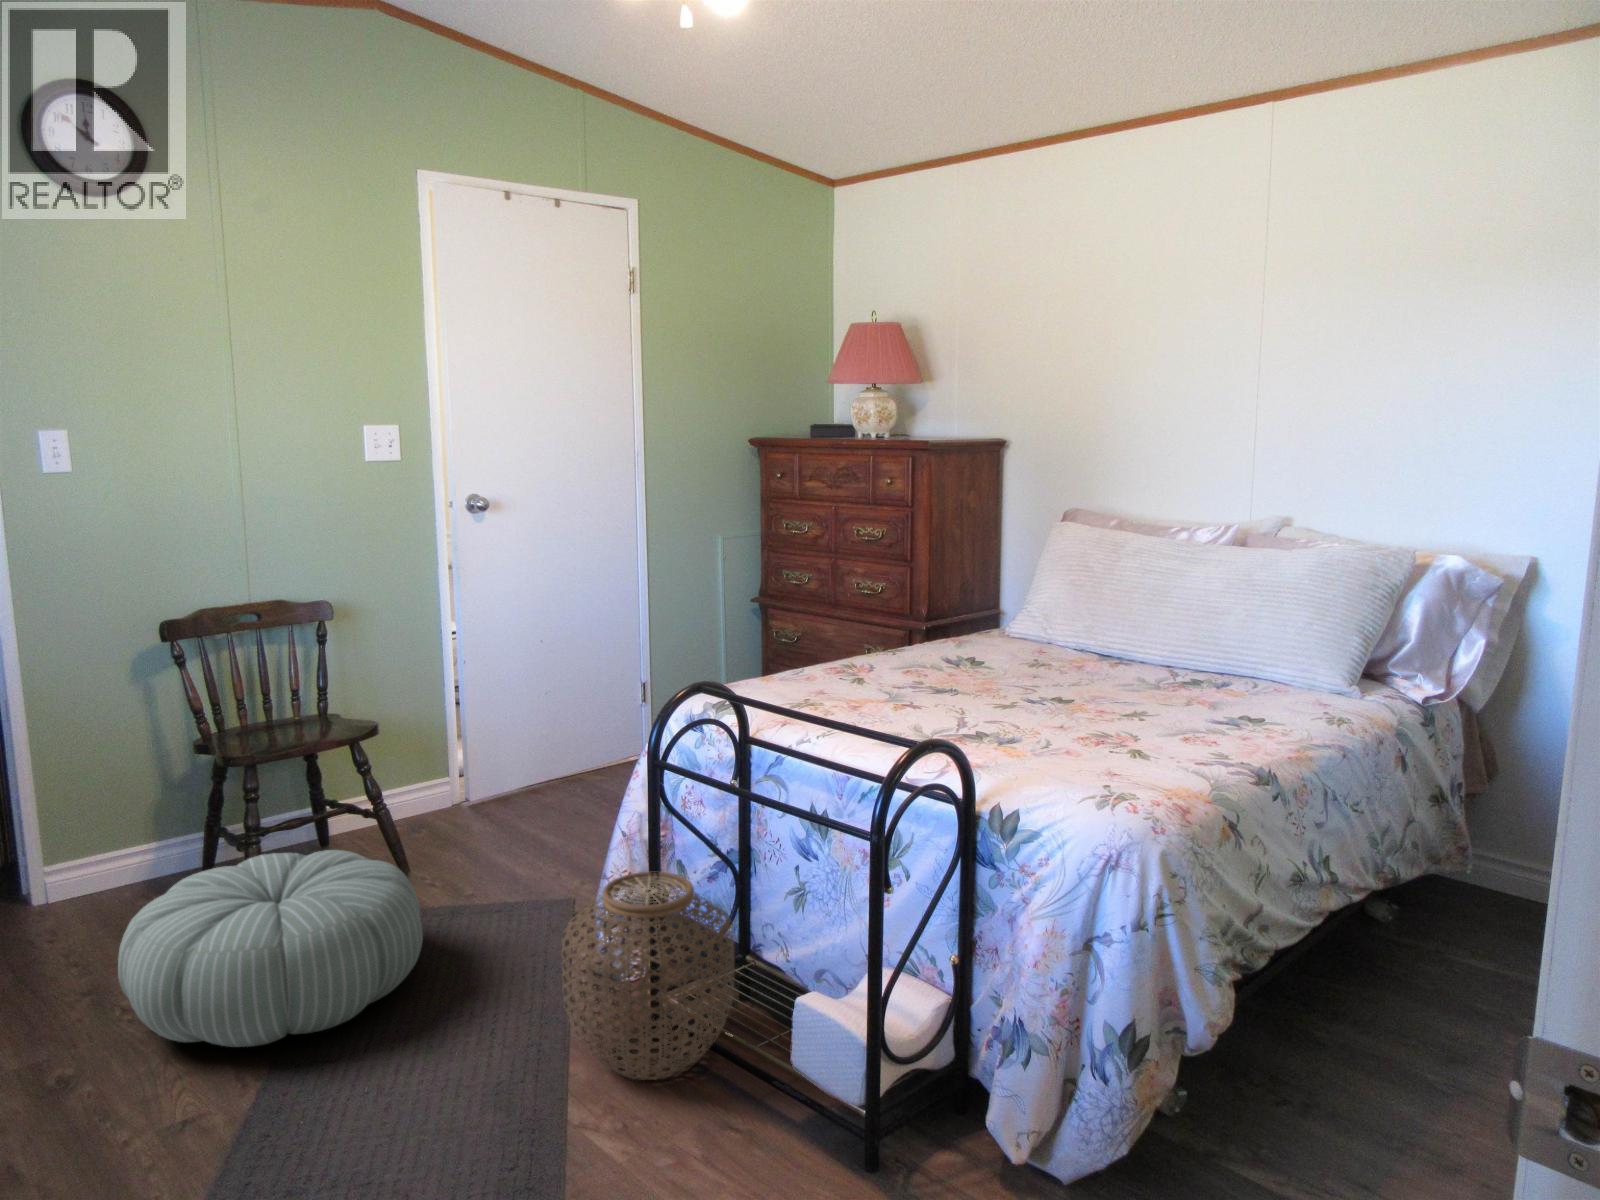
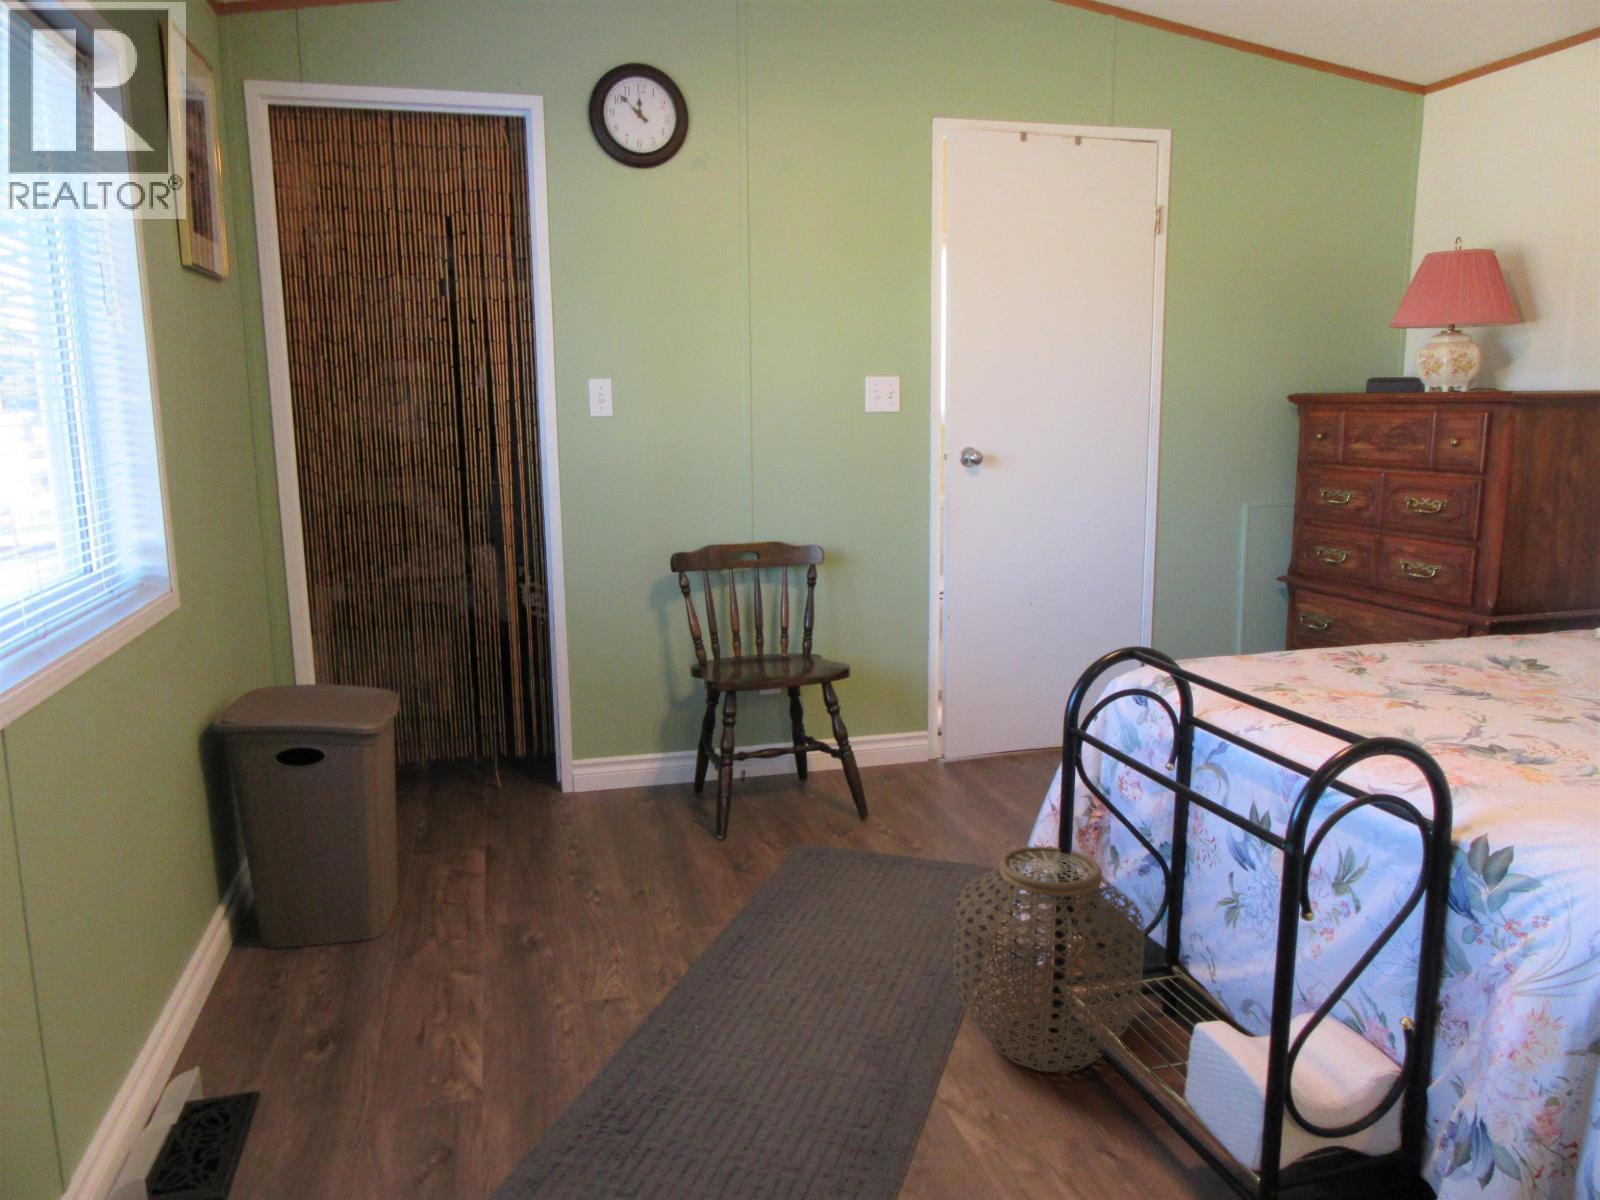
pouf: present [118,850,423,1047] -> none [599,772,851,939]

